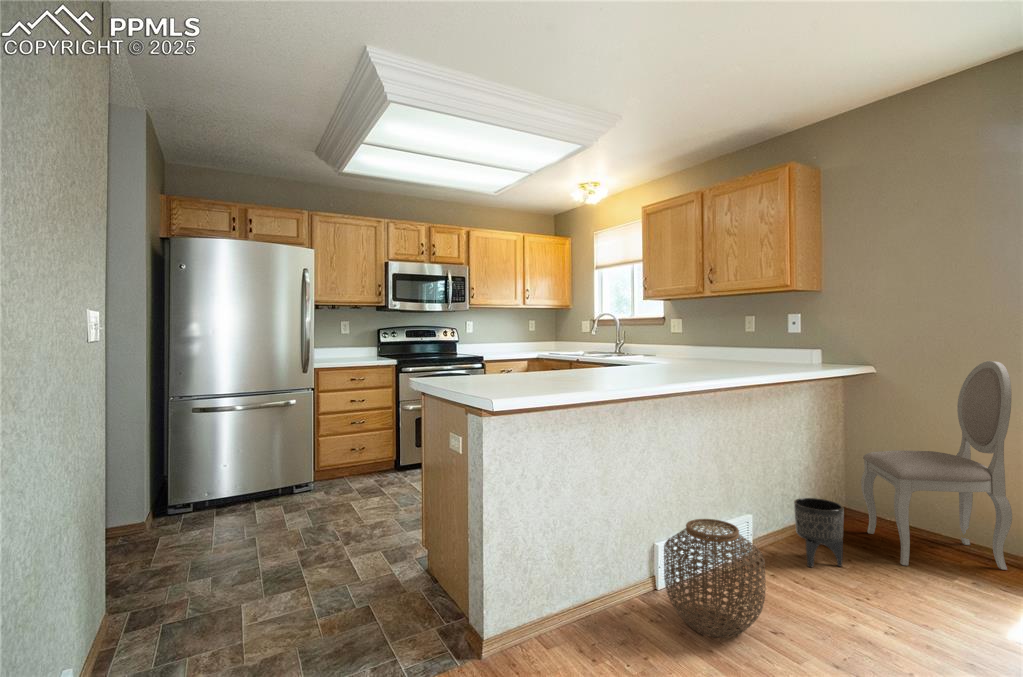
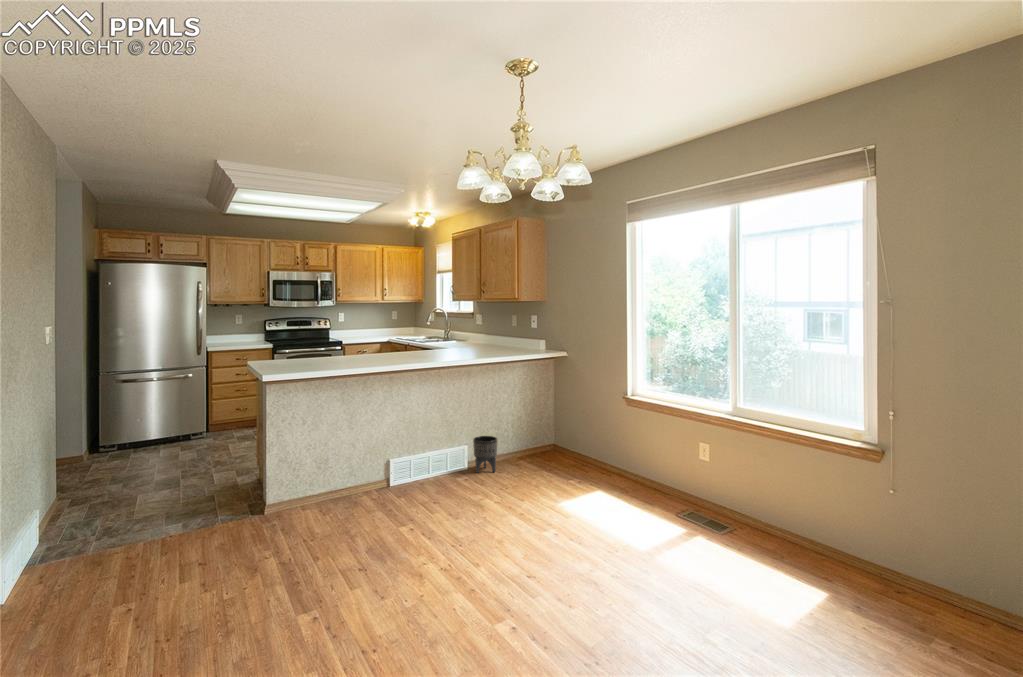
dining chair: present [861,361,1012,570] -> none [525,359,589,472]
woven basket: present [664,519,765,638] -> none [367,444,416,500]

